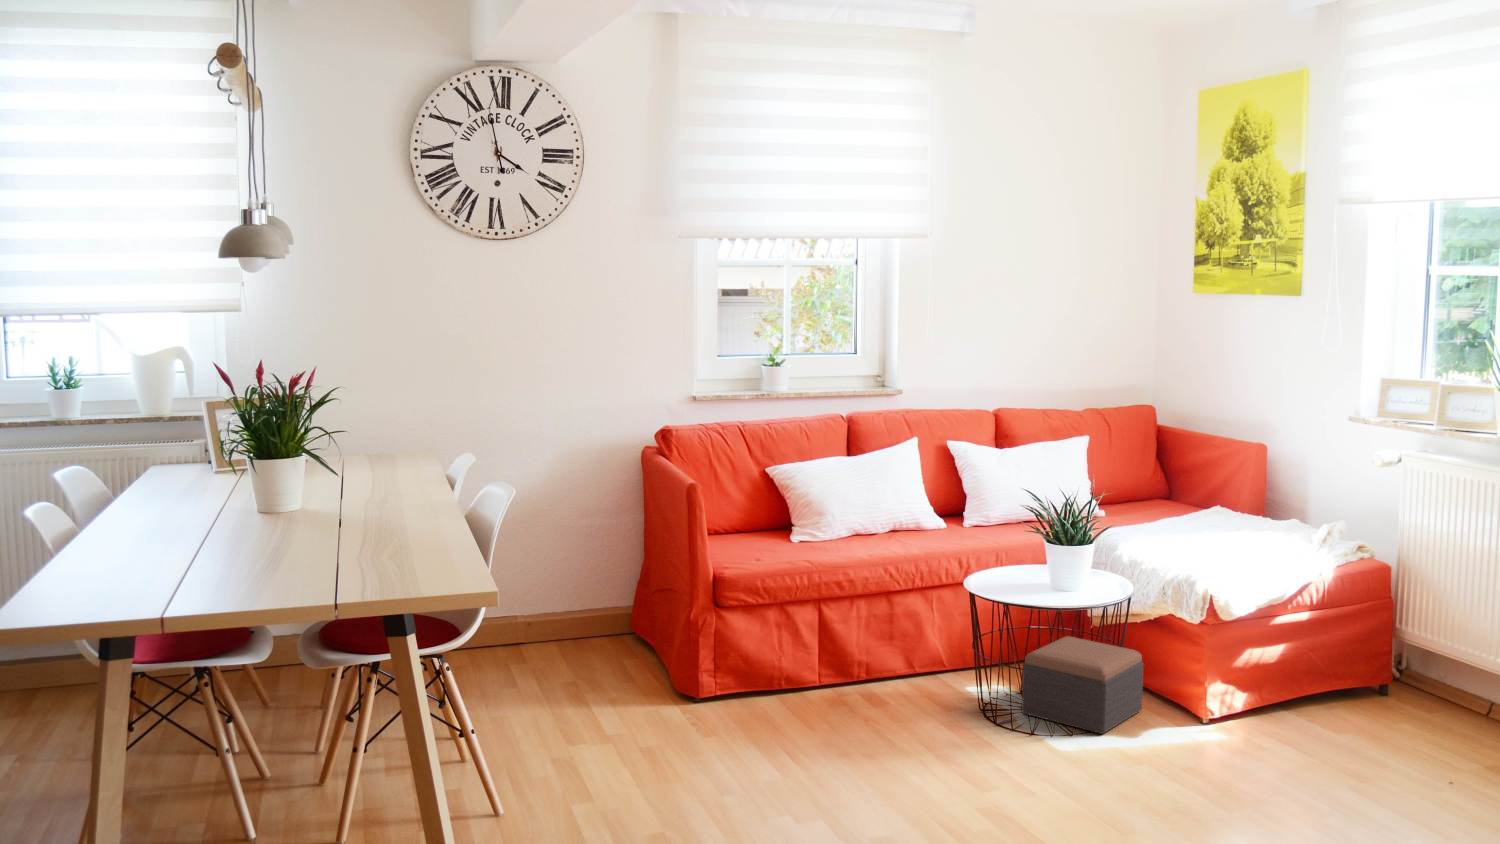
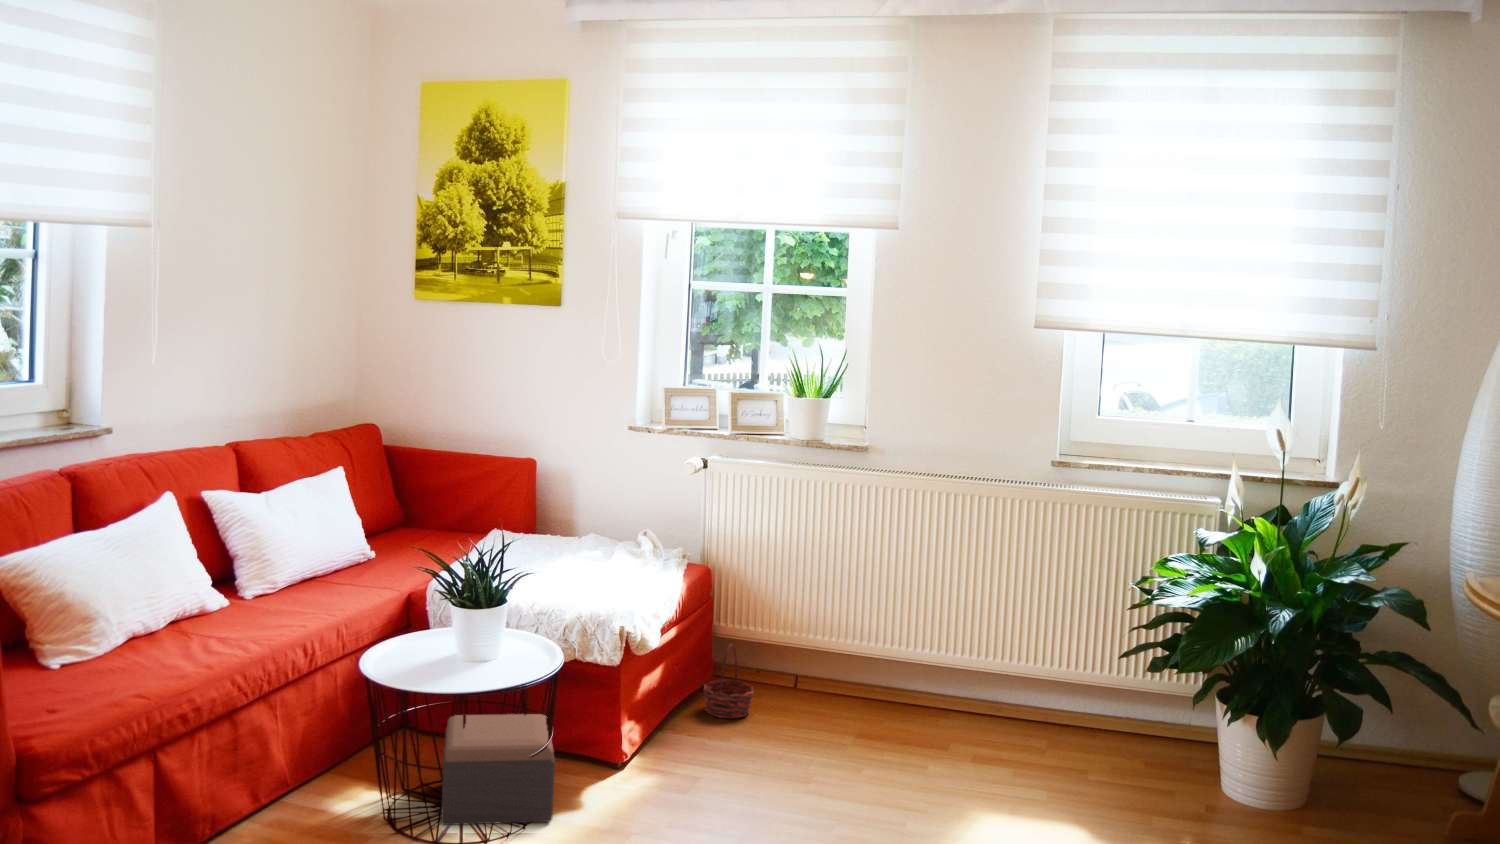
basket: none [1378,640,1440,718] -> present [703,644,753,718]

